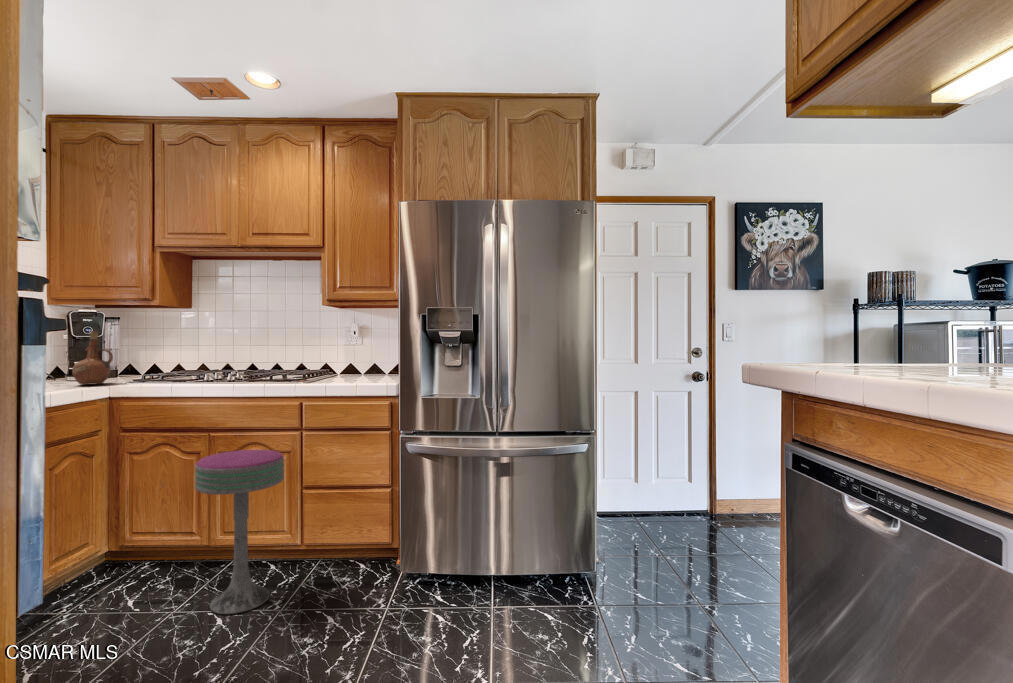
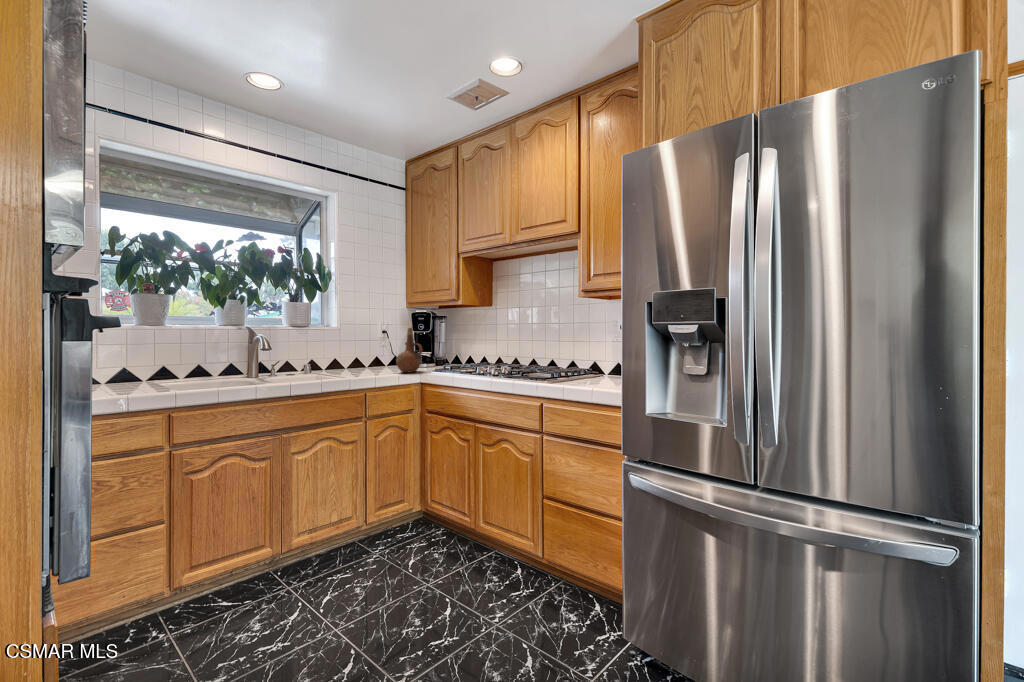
bar stool: present [195,450,284,614] -> none [429,447,509,615]

